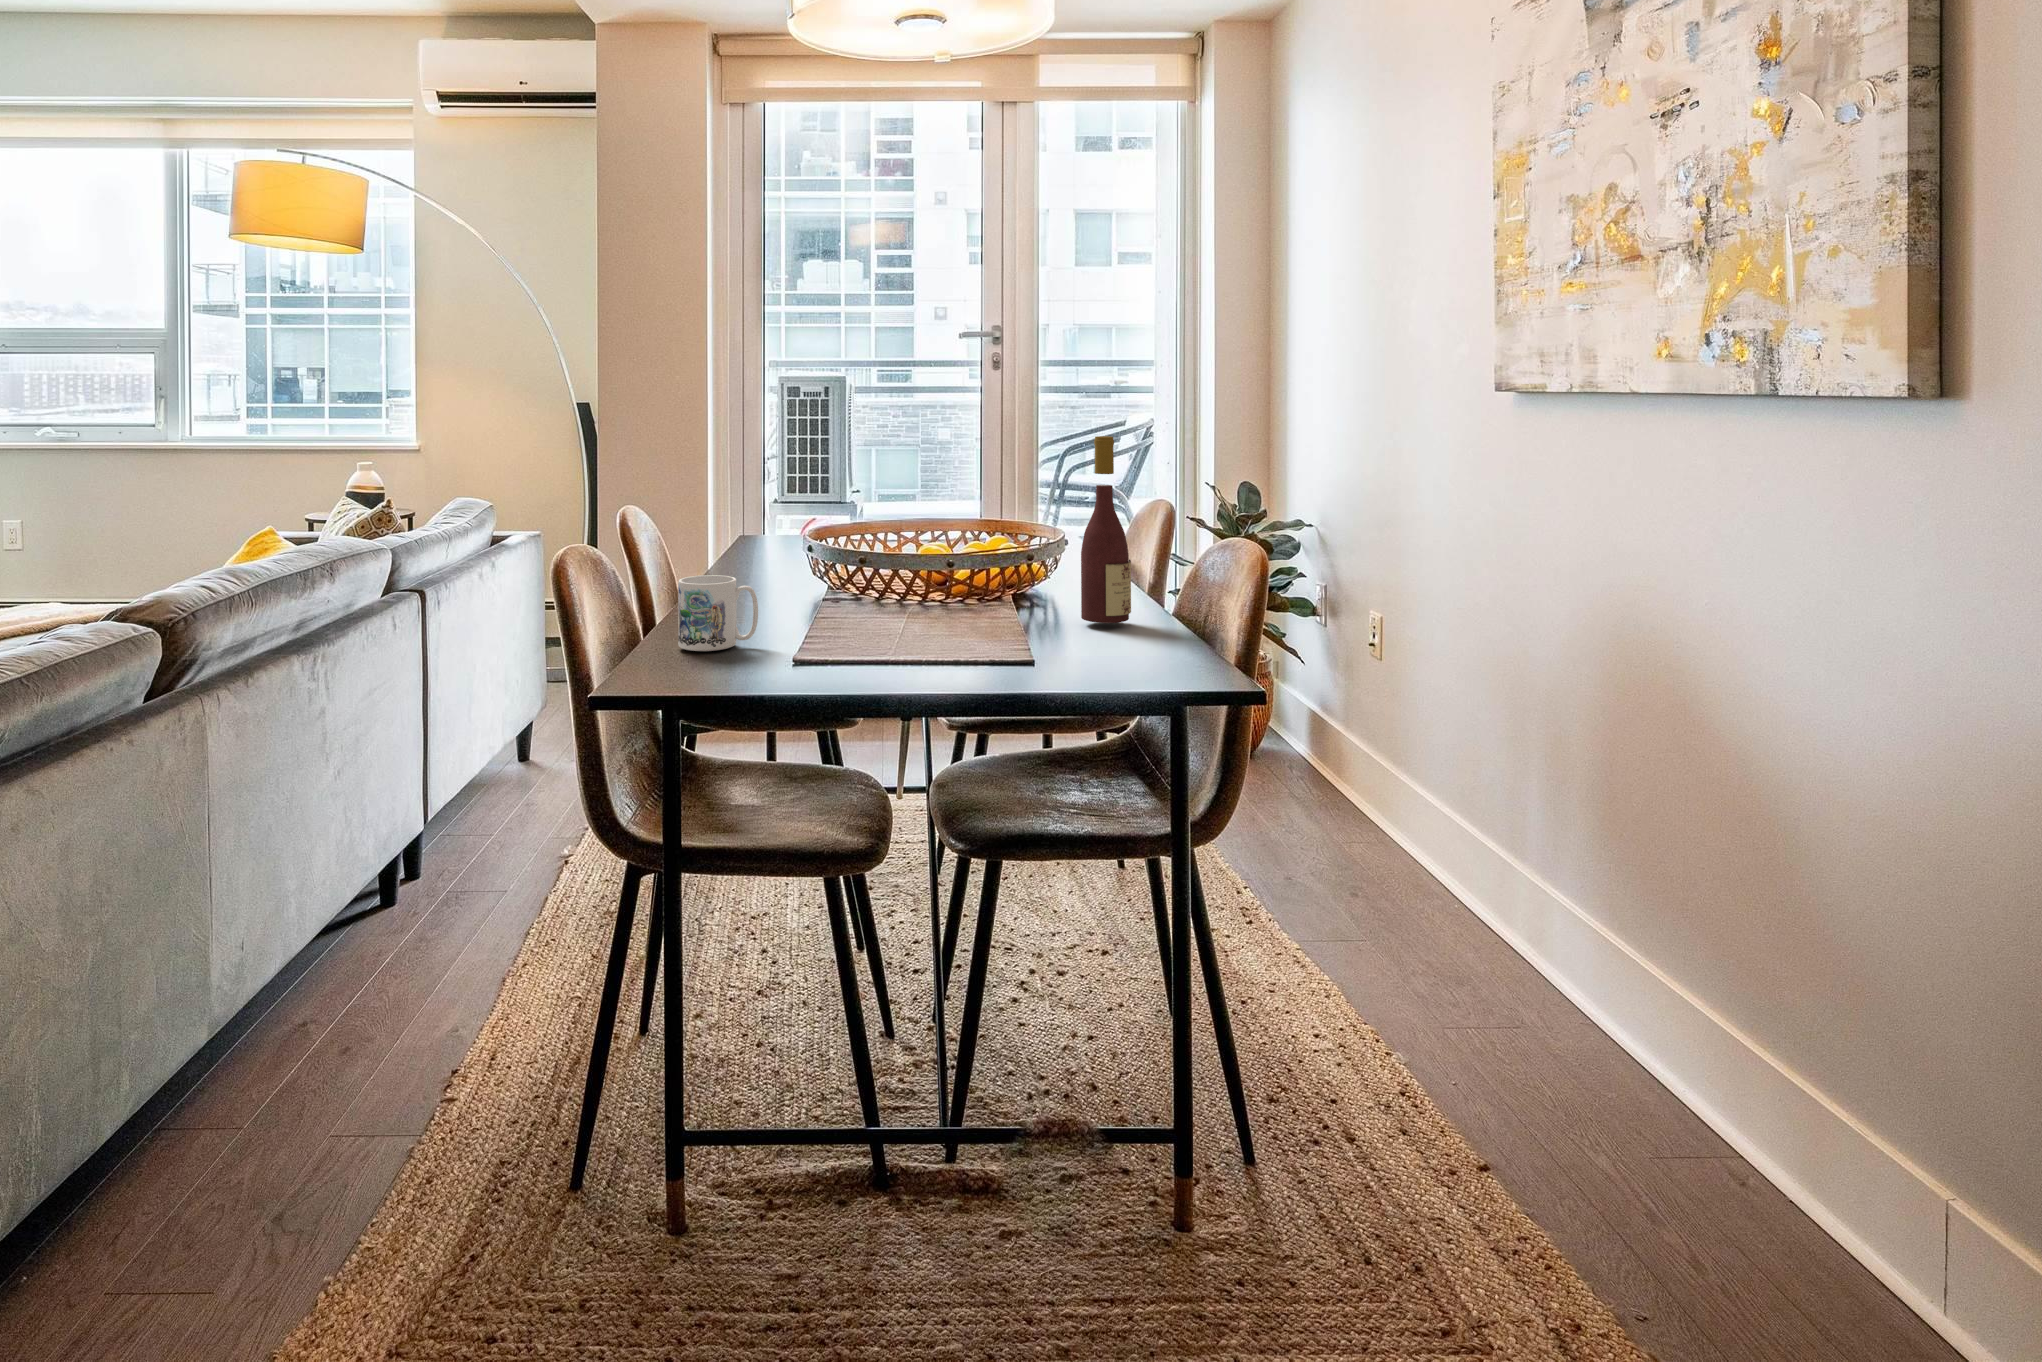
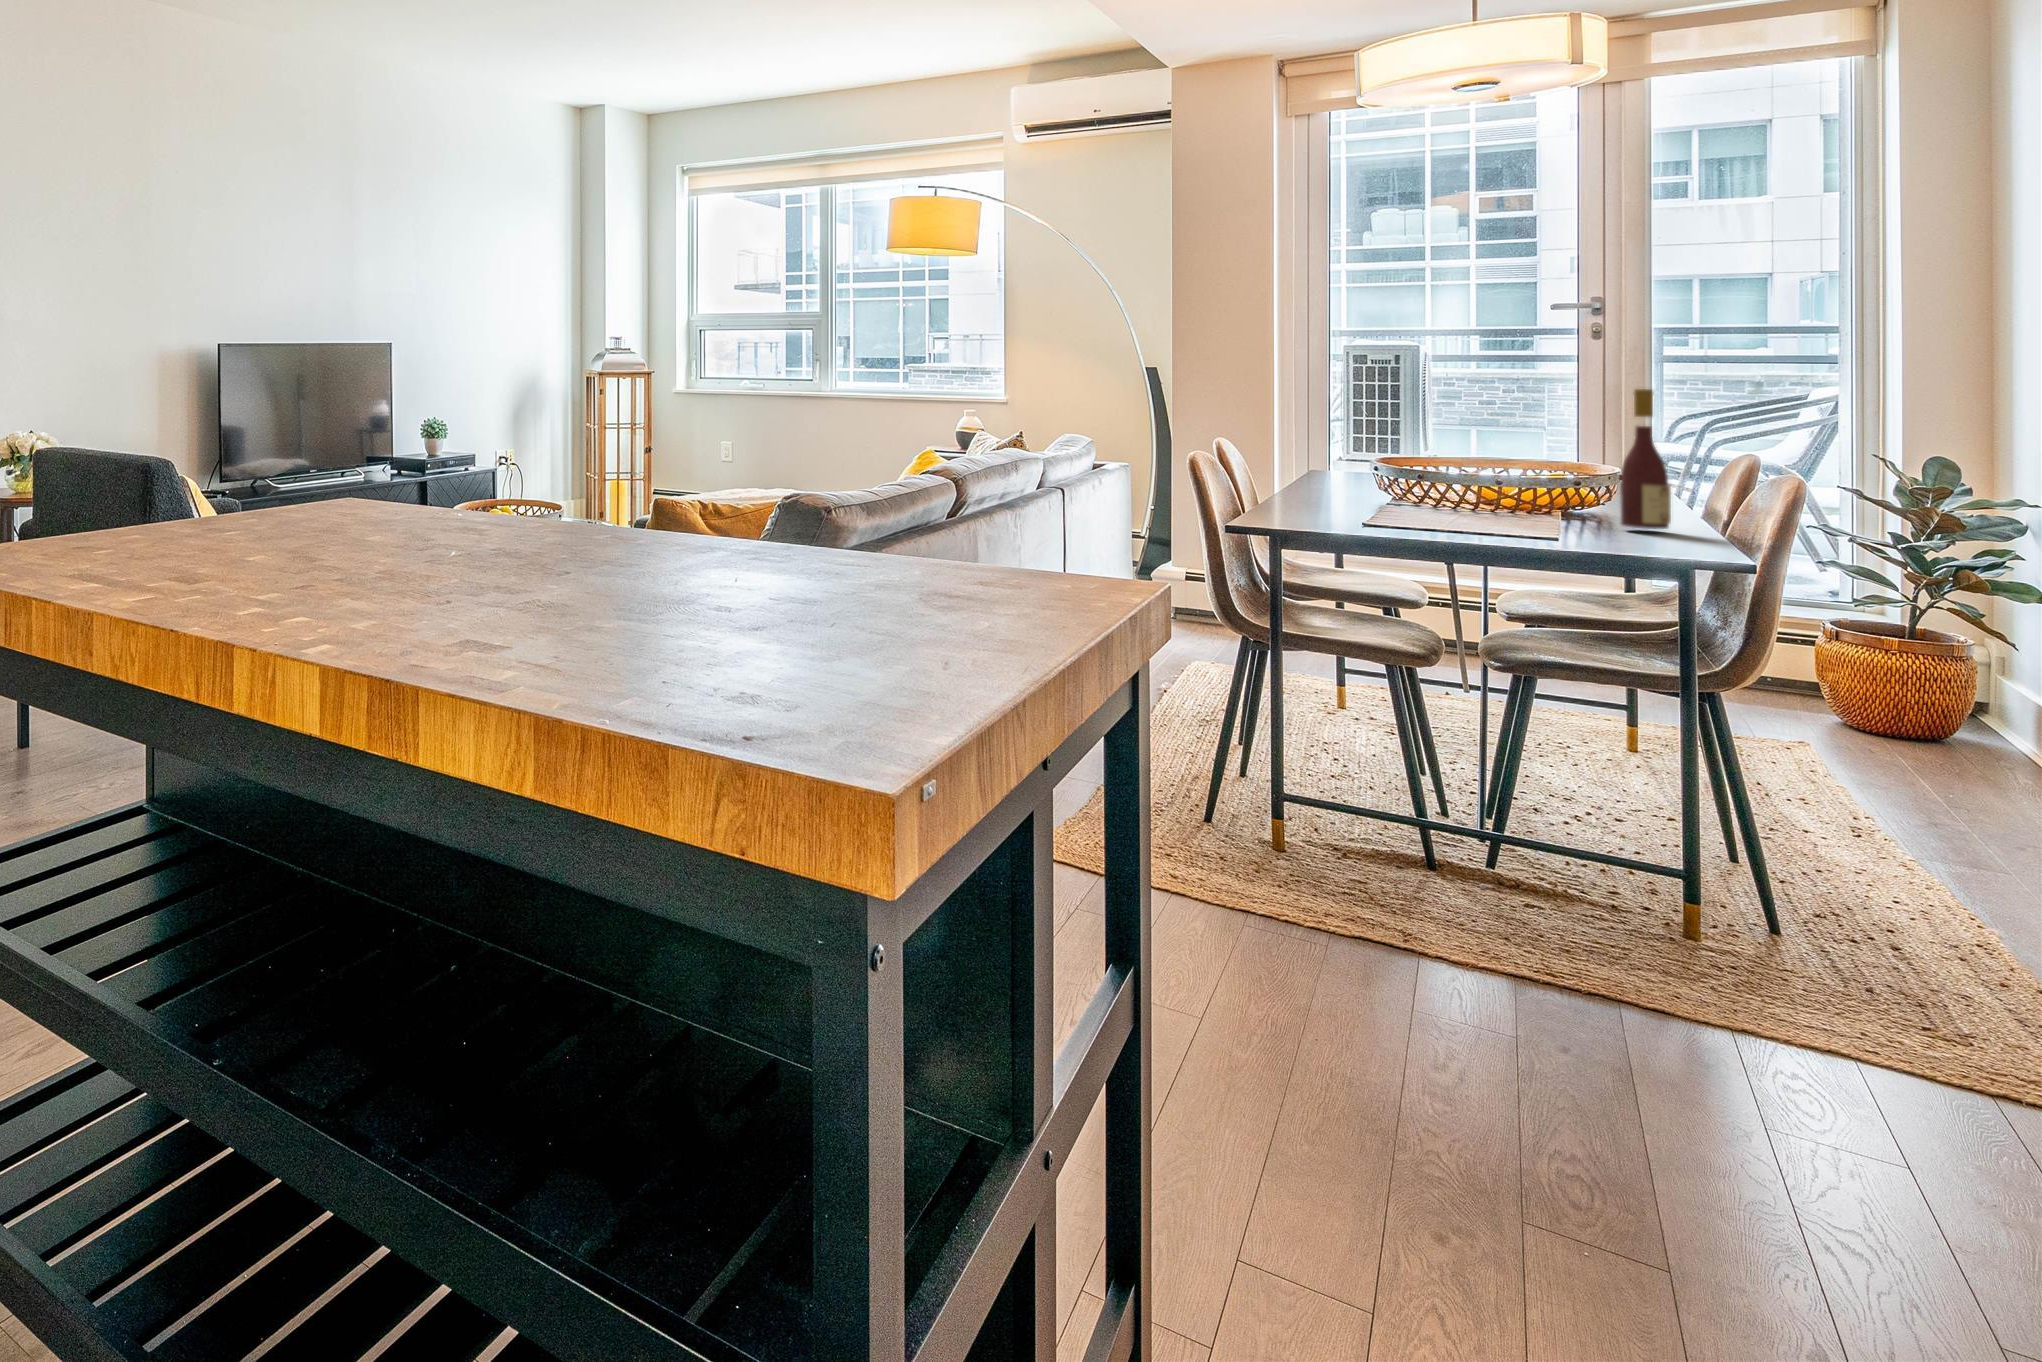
mug: present [678,575,758,651] -> none [1273,472,1333,518]

